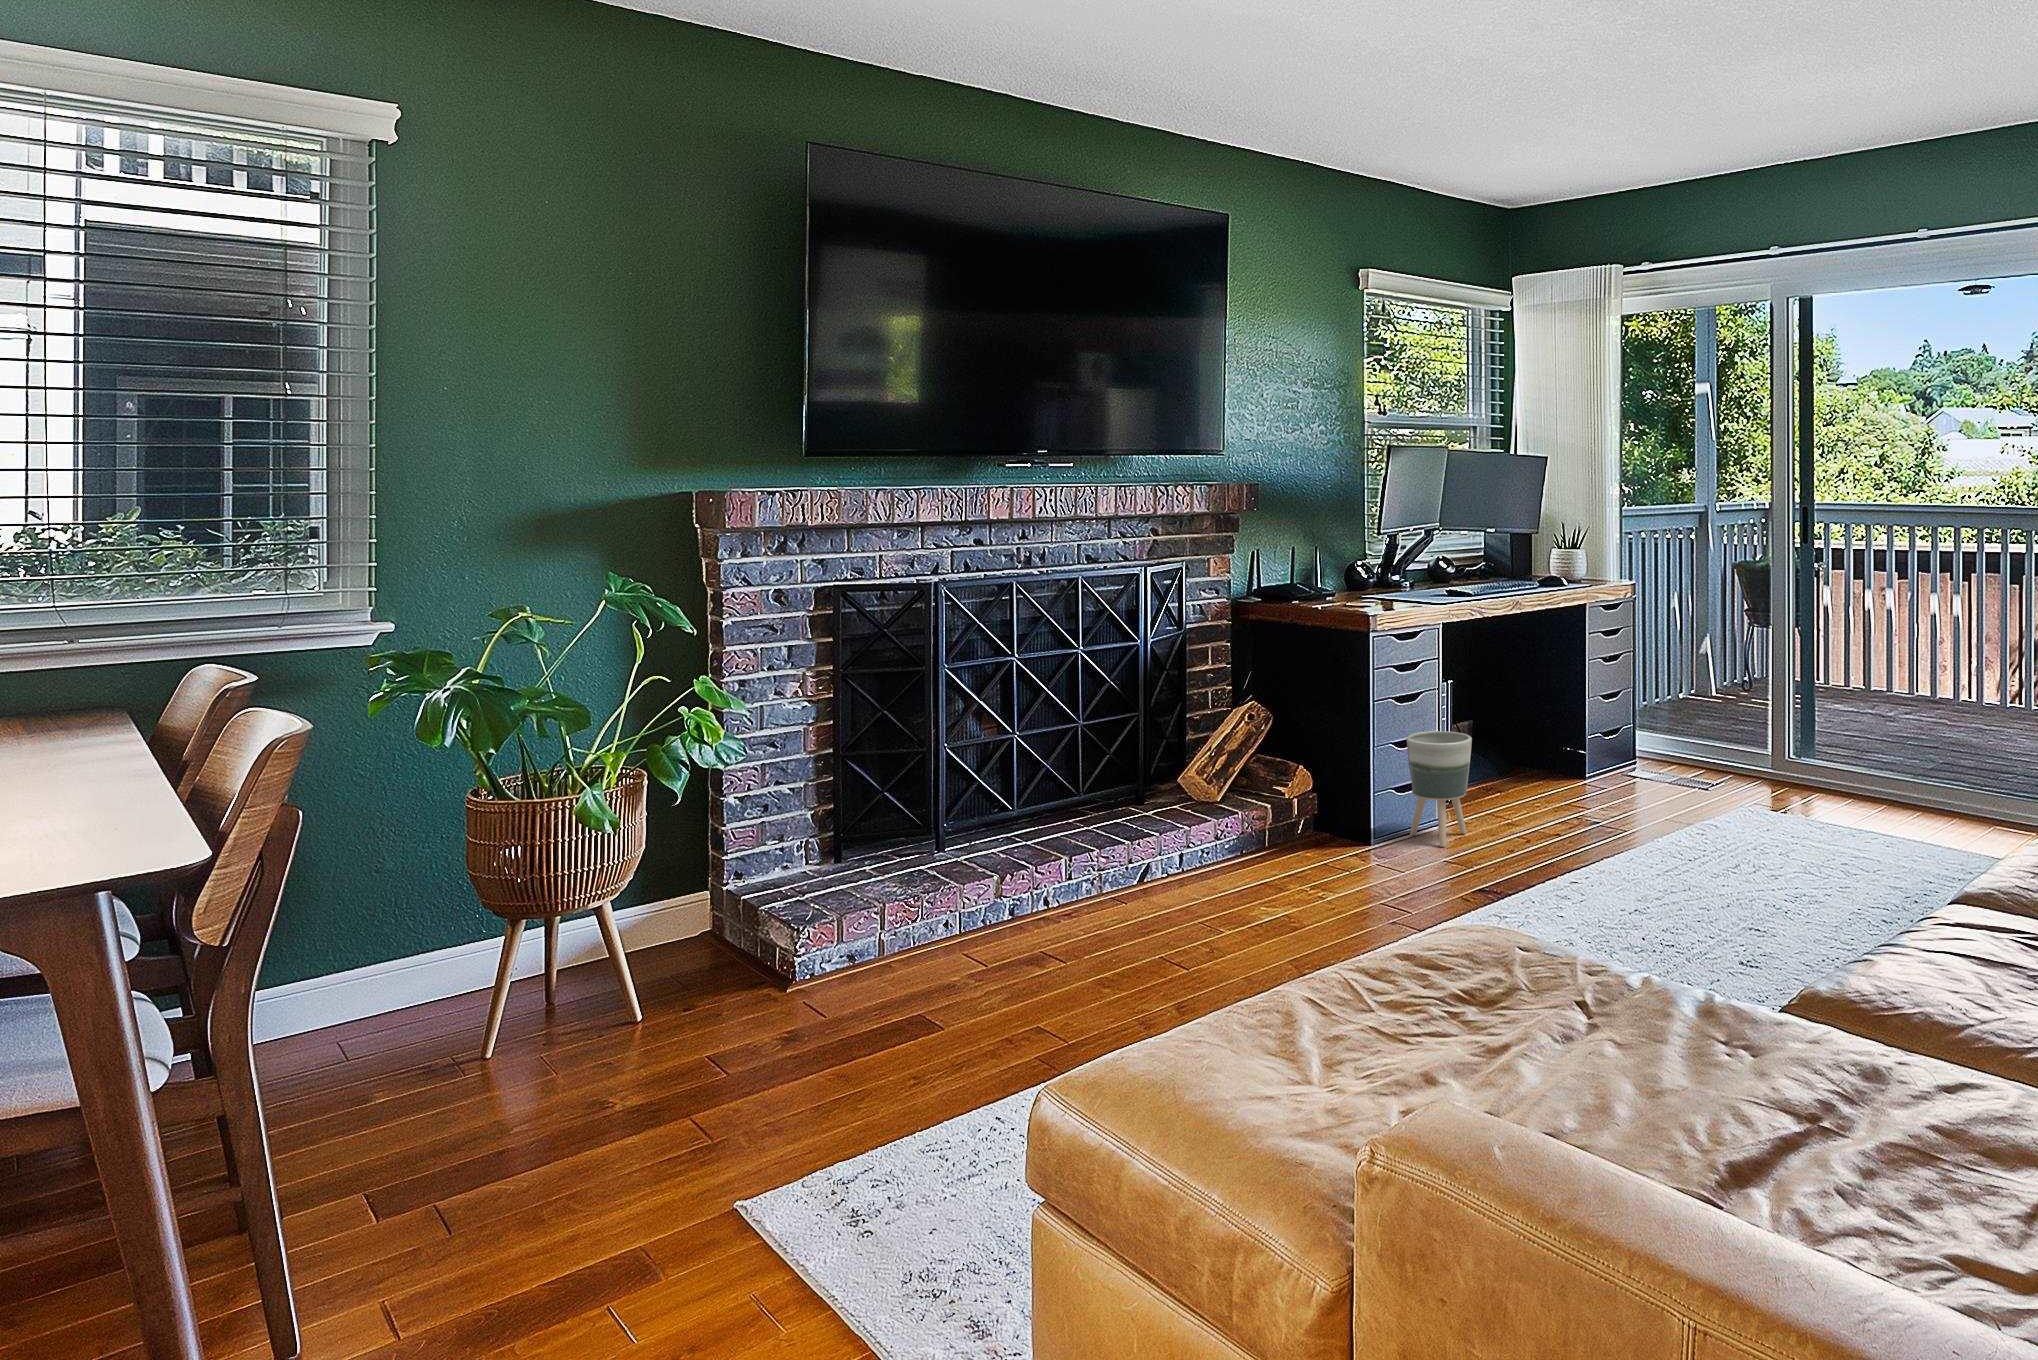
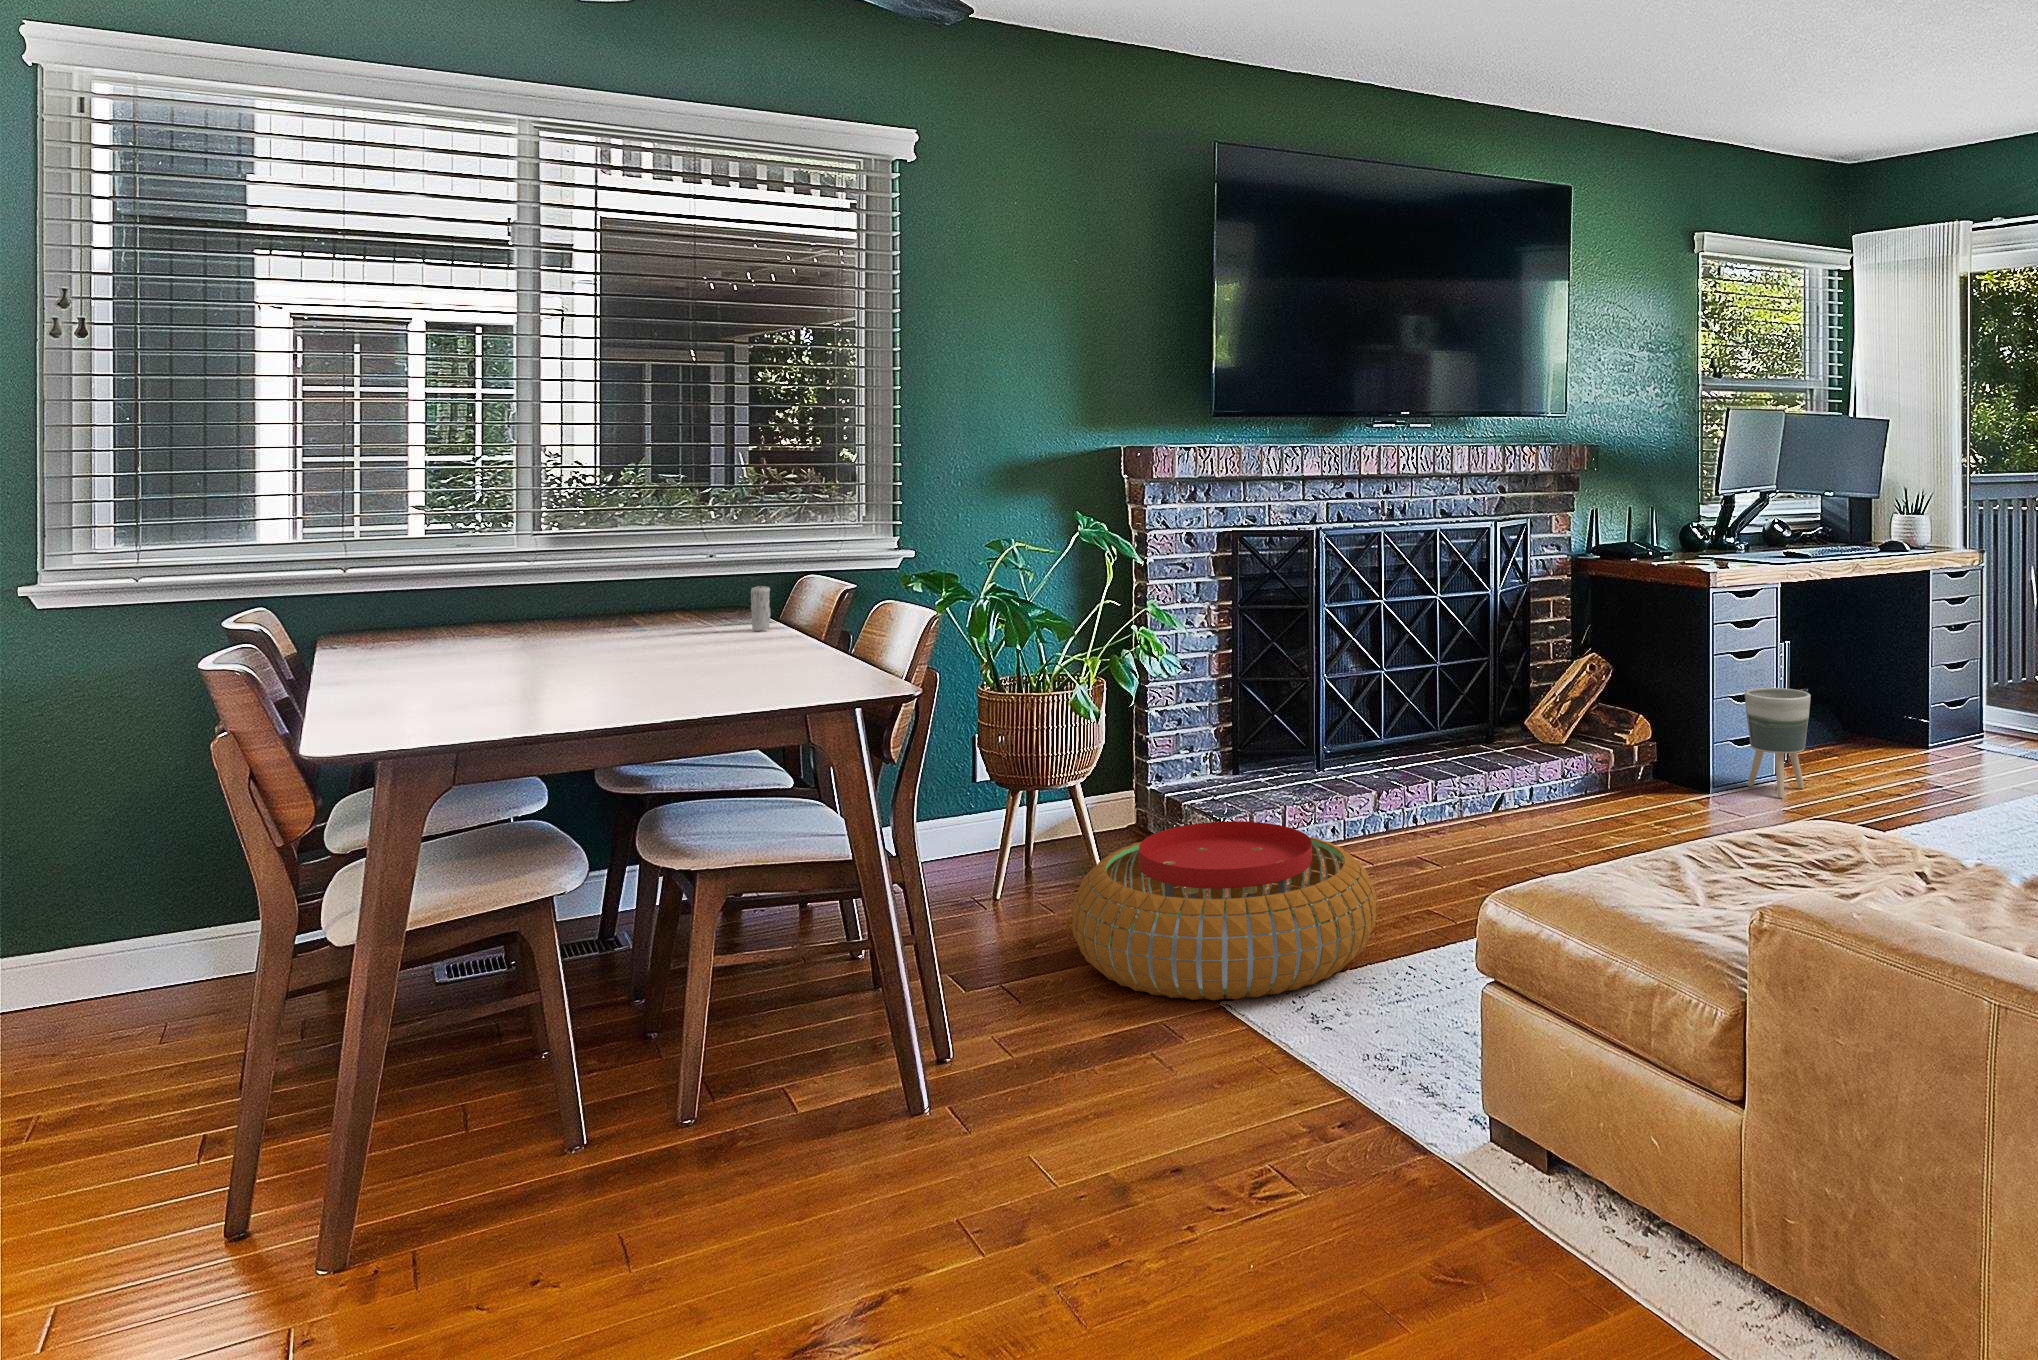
candle: none [63,672,99,746] -> present [751,581,771,631]
pouf: none [539,945,958,1205] -> present [1072,821,1377,1000]

